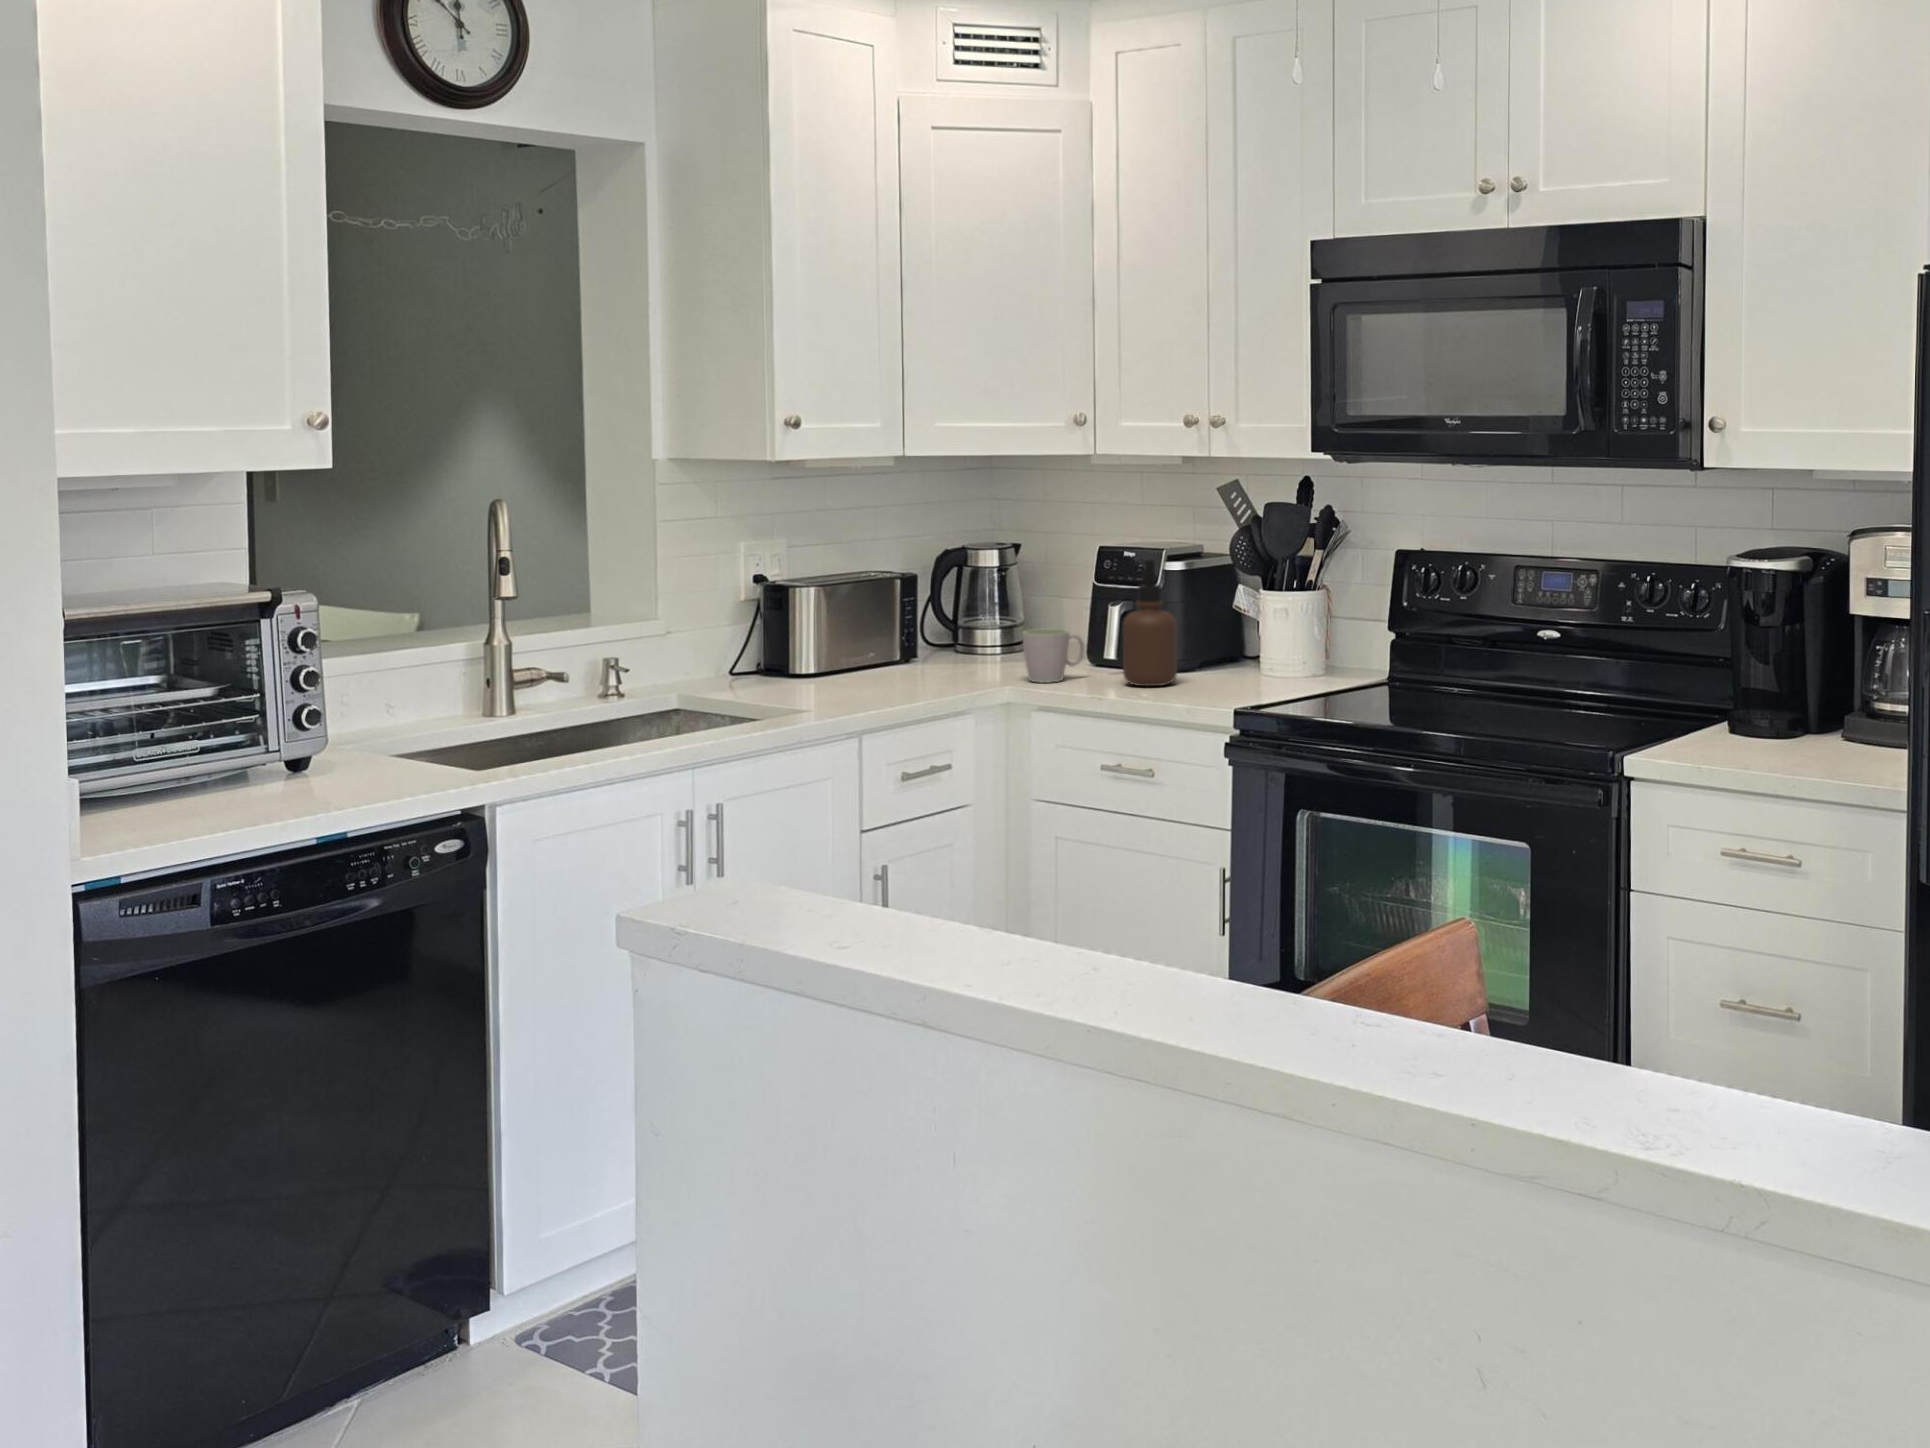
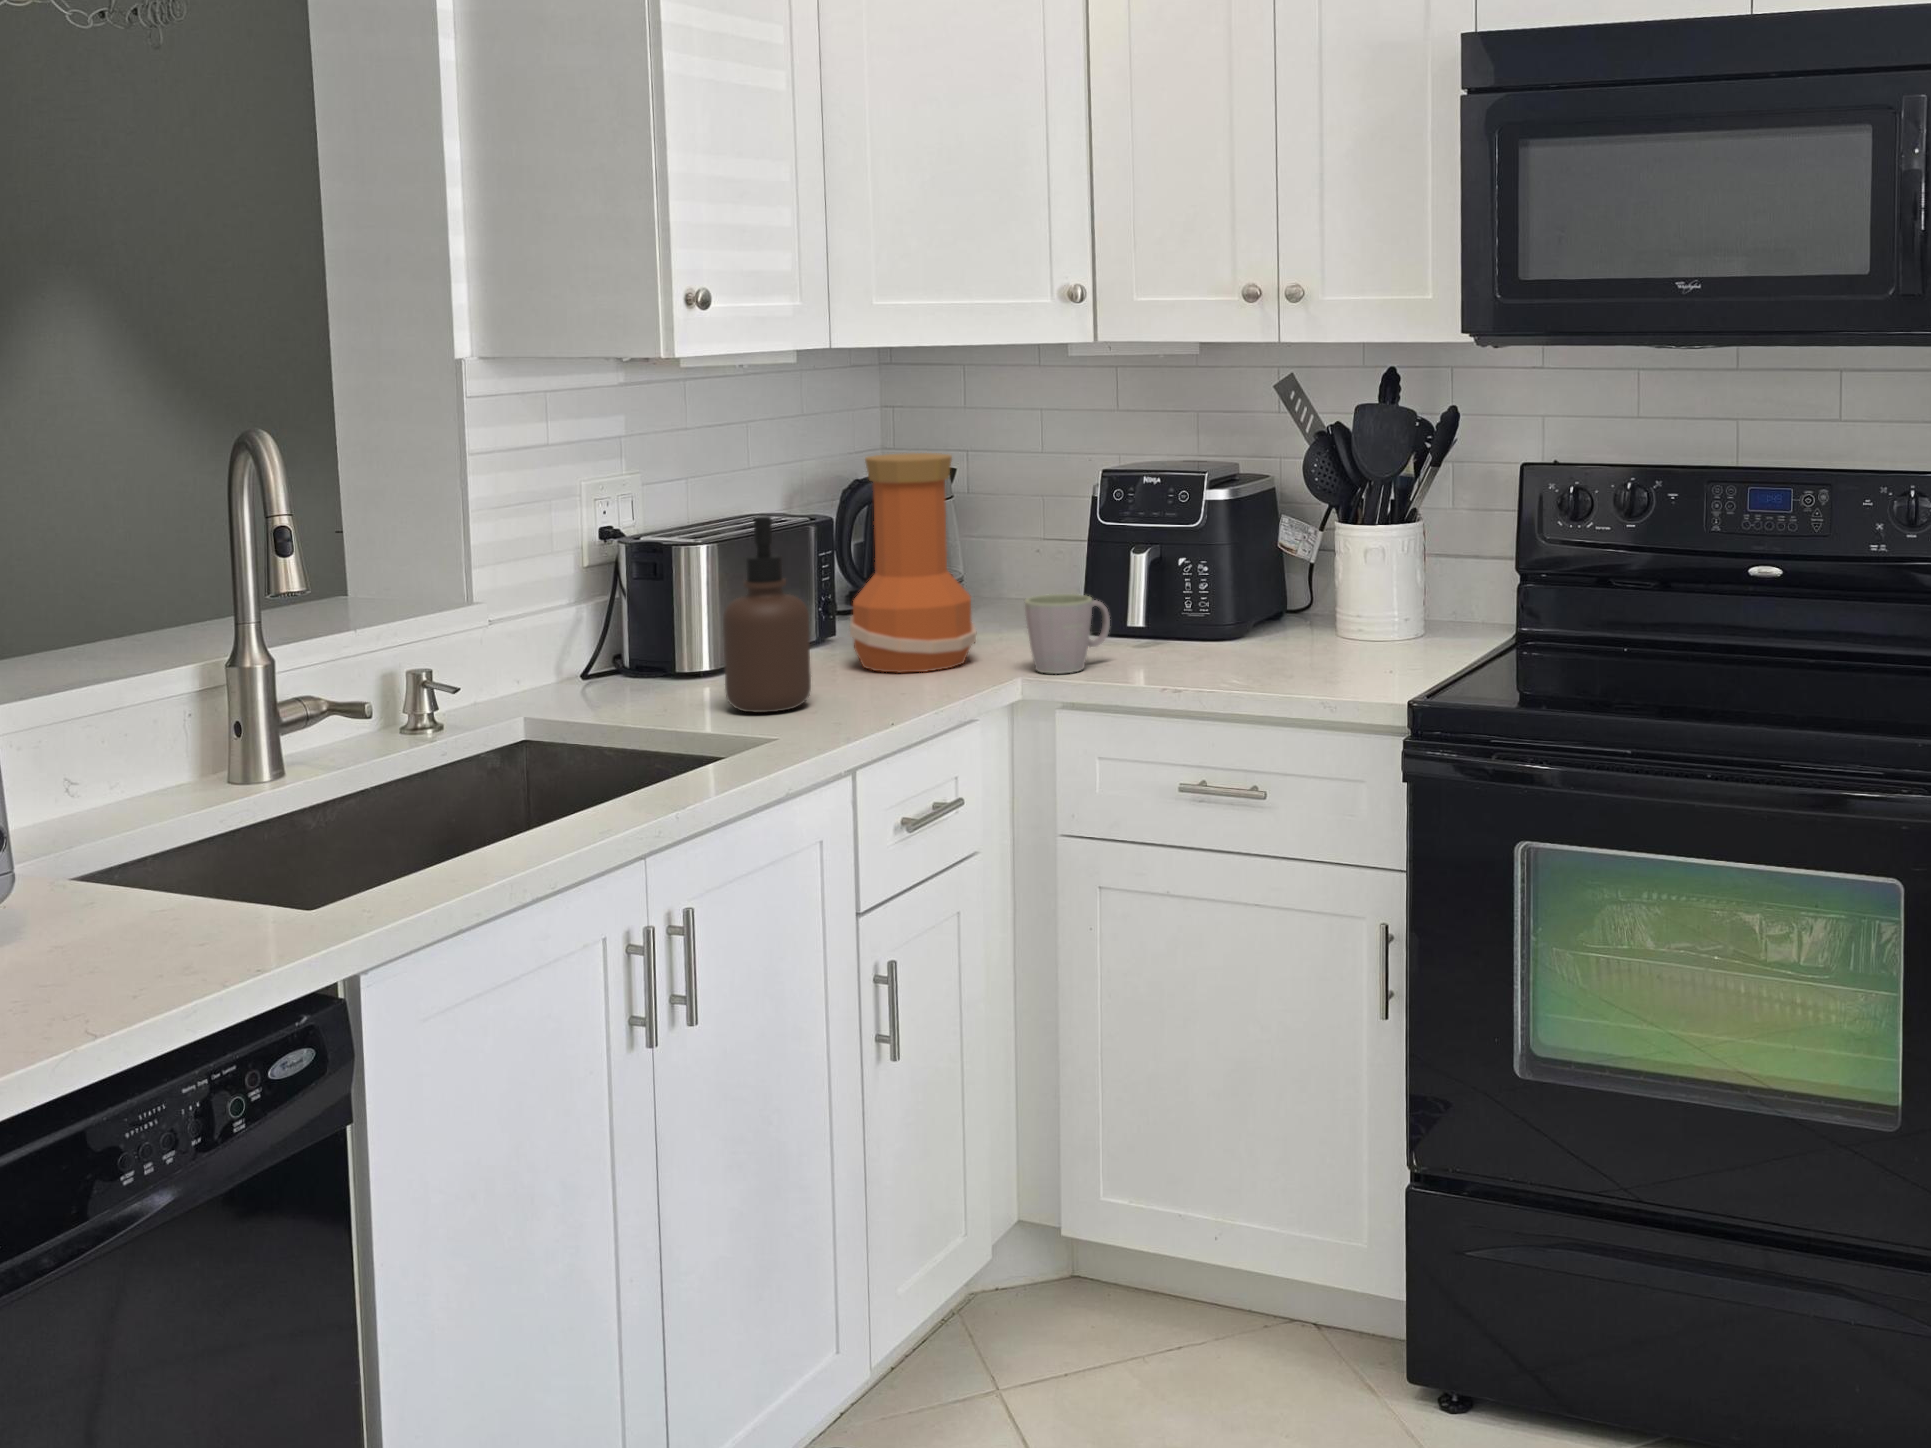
vase: none [914,529,1002,678] -> present [850,453,976,672]
soap dispenser: present [1123,559,1177,686] -> present [723,516,811,713]

